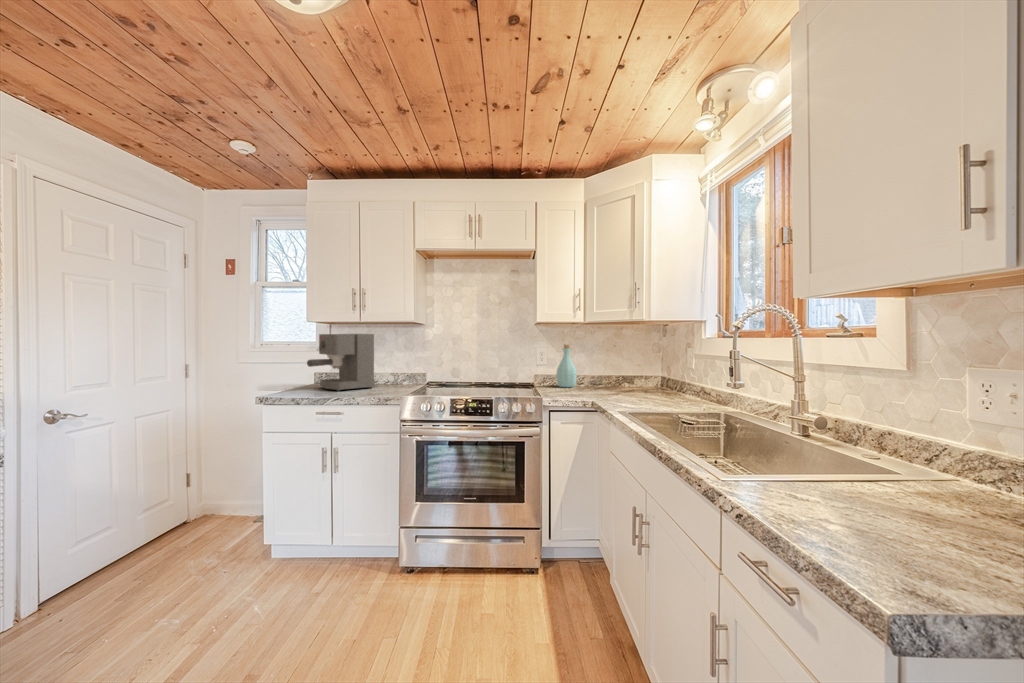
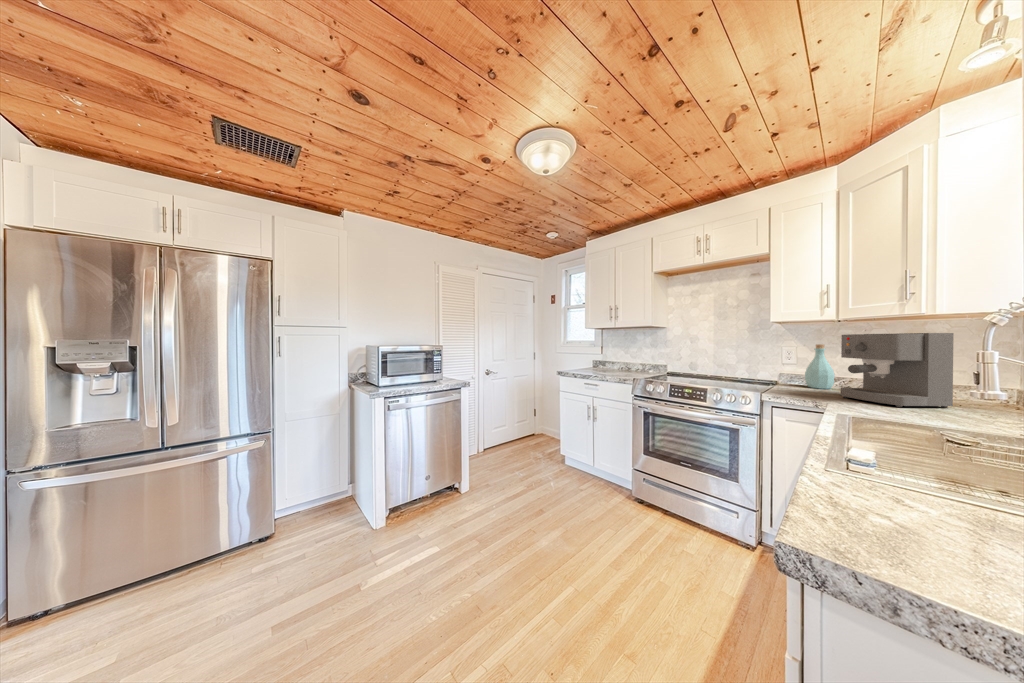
coffee maker: present [307,334,374,391] -> present [841,333,954,408]

